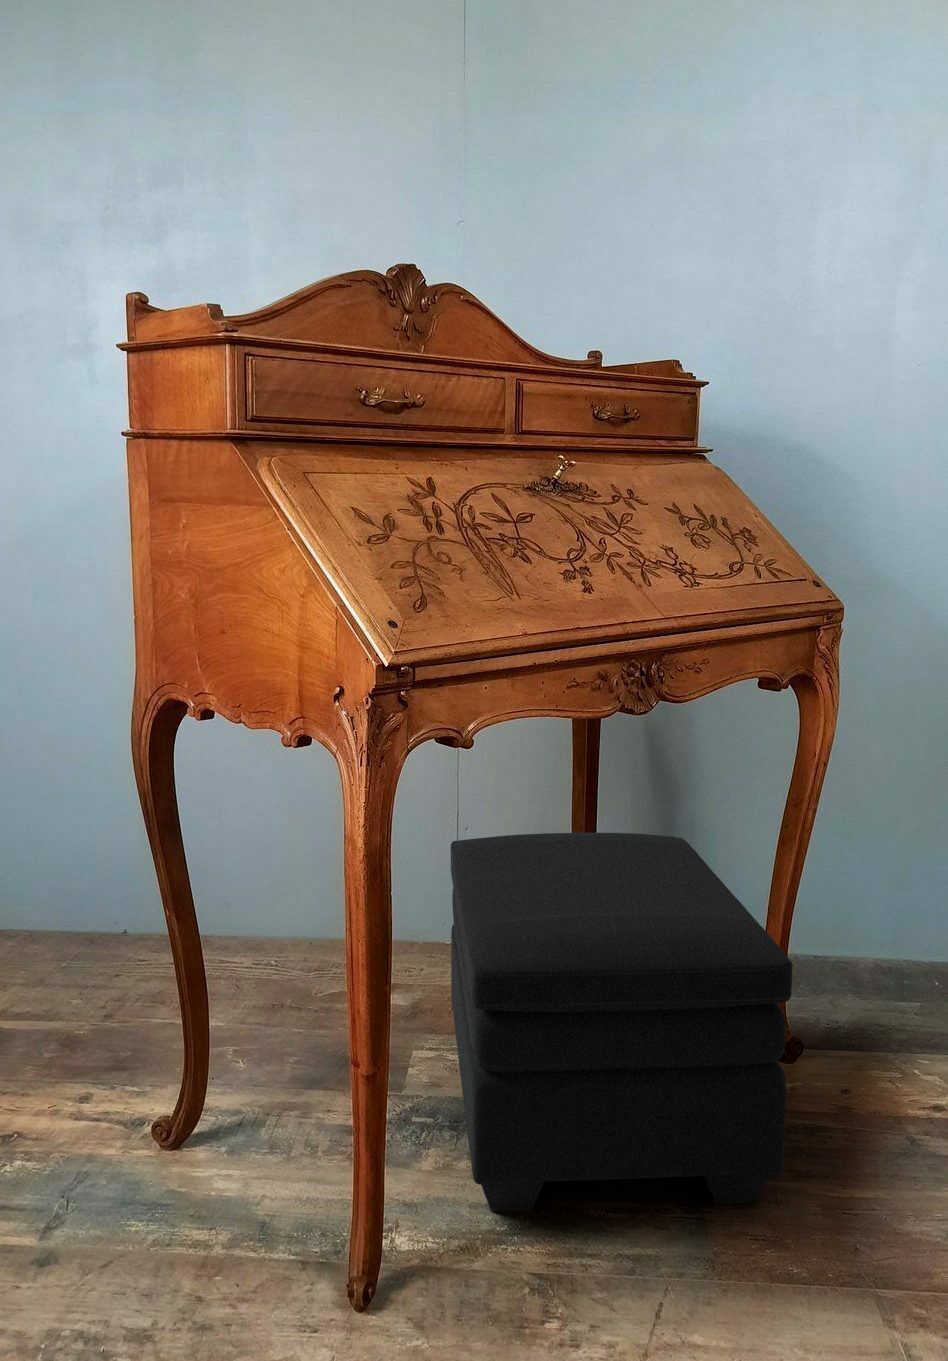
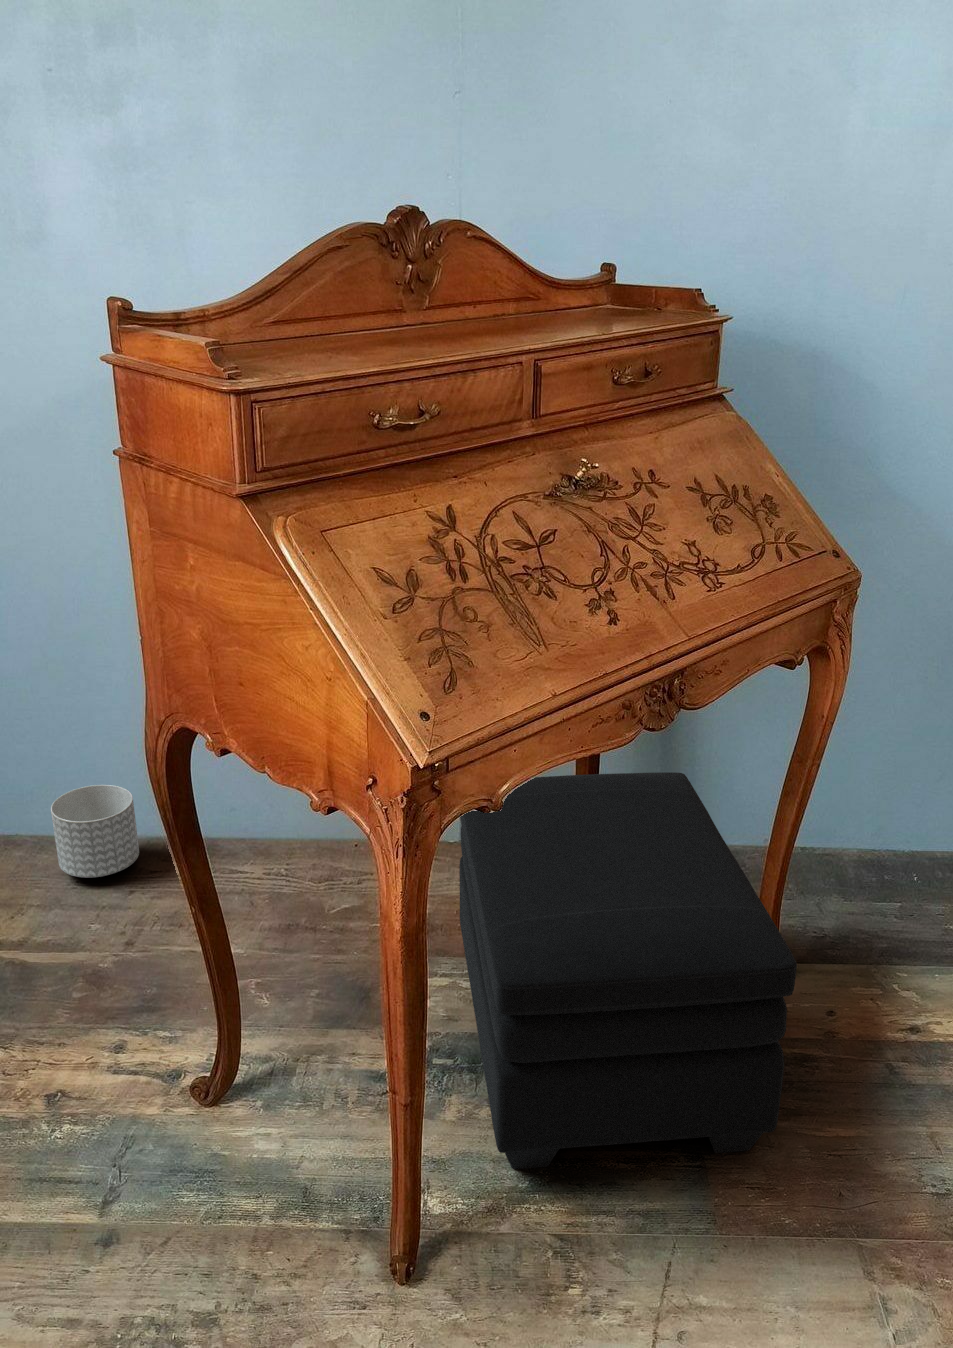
planter: none [43,875,129,966] -> present [51,785,139,878]

